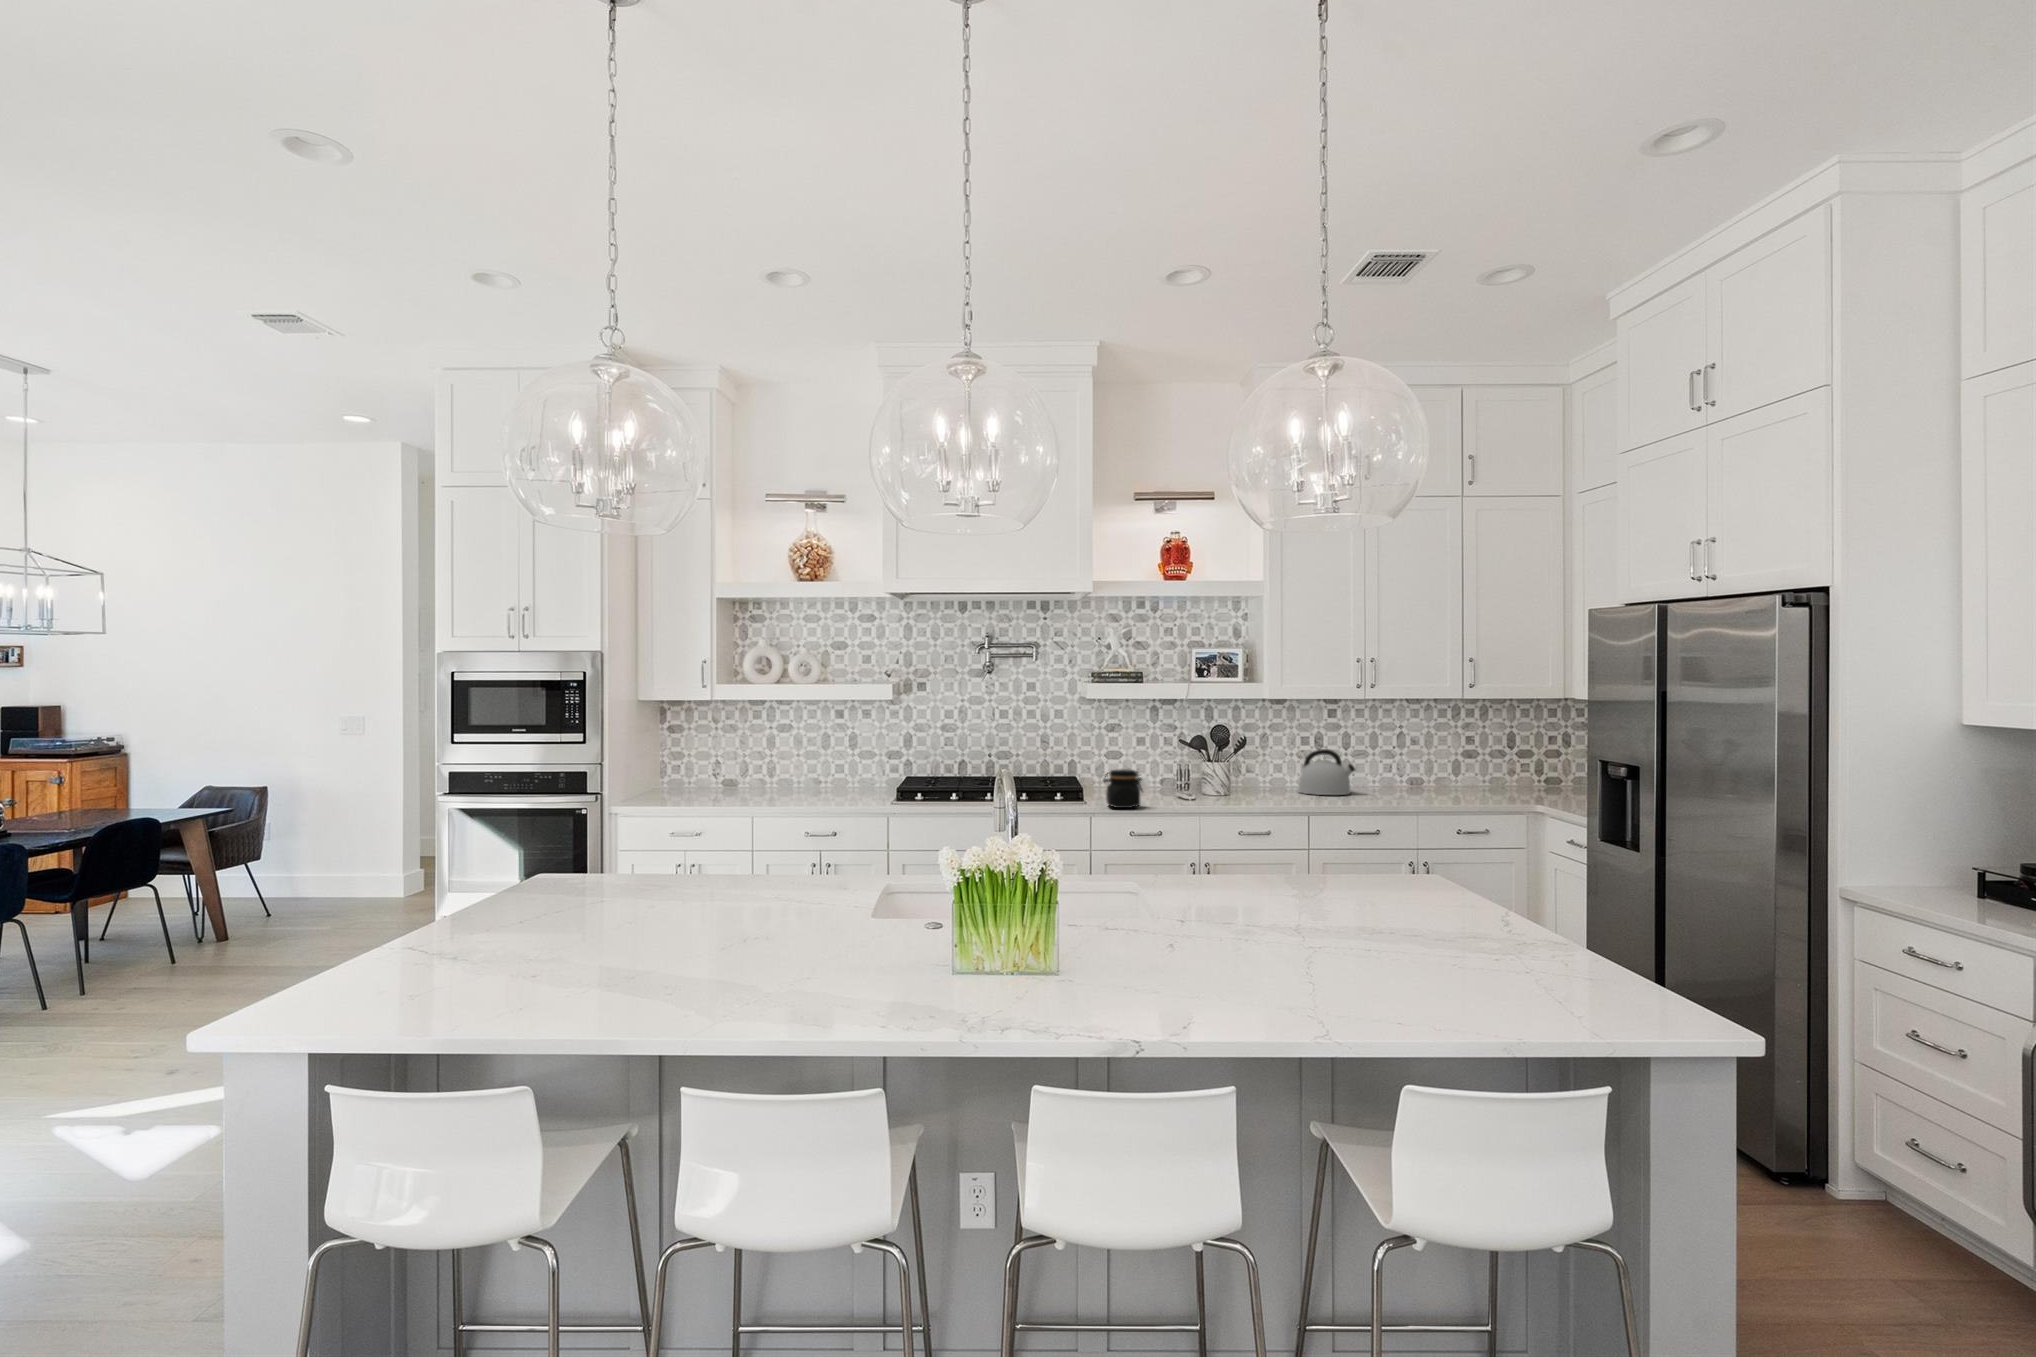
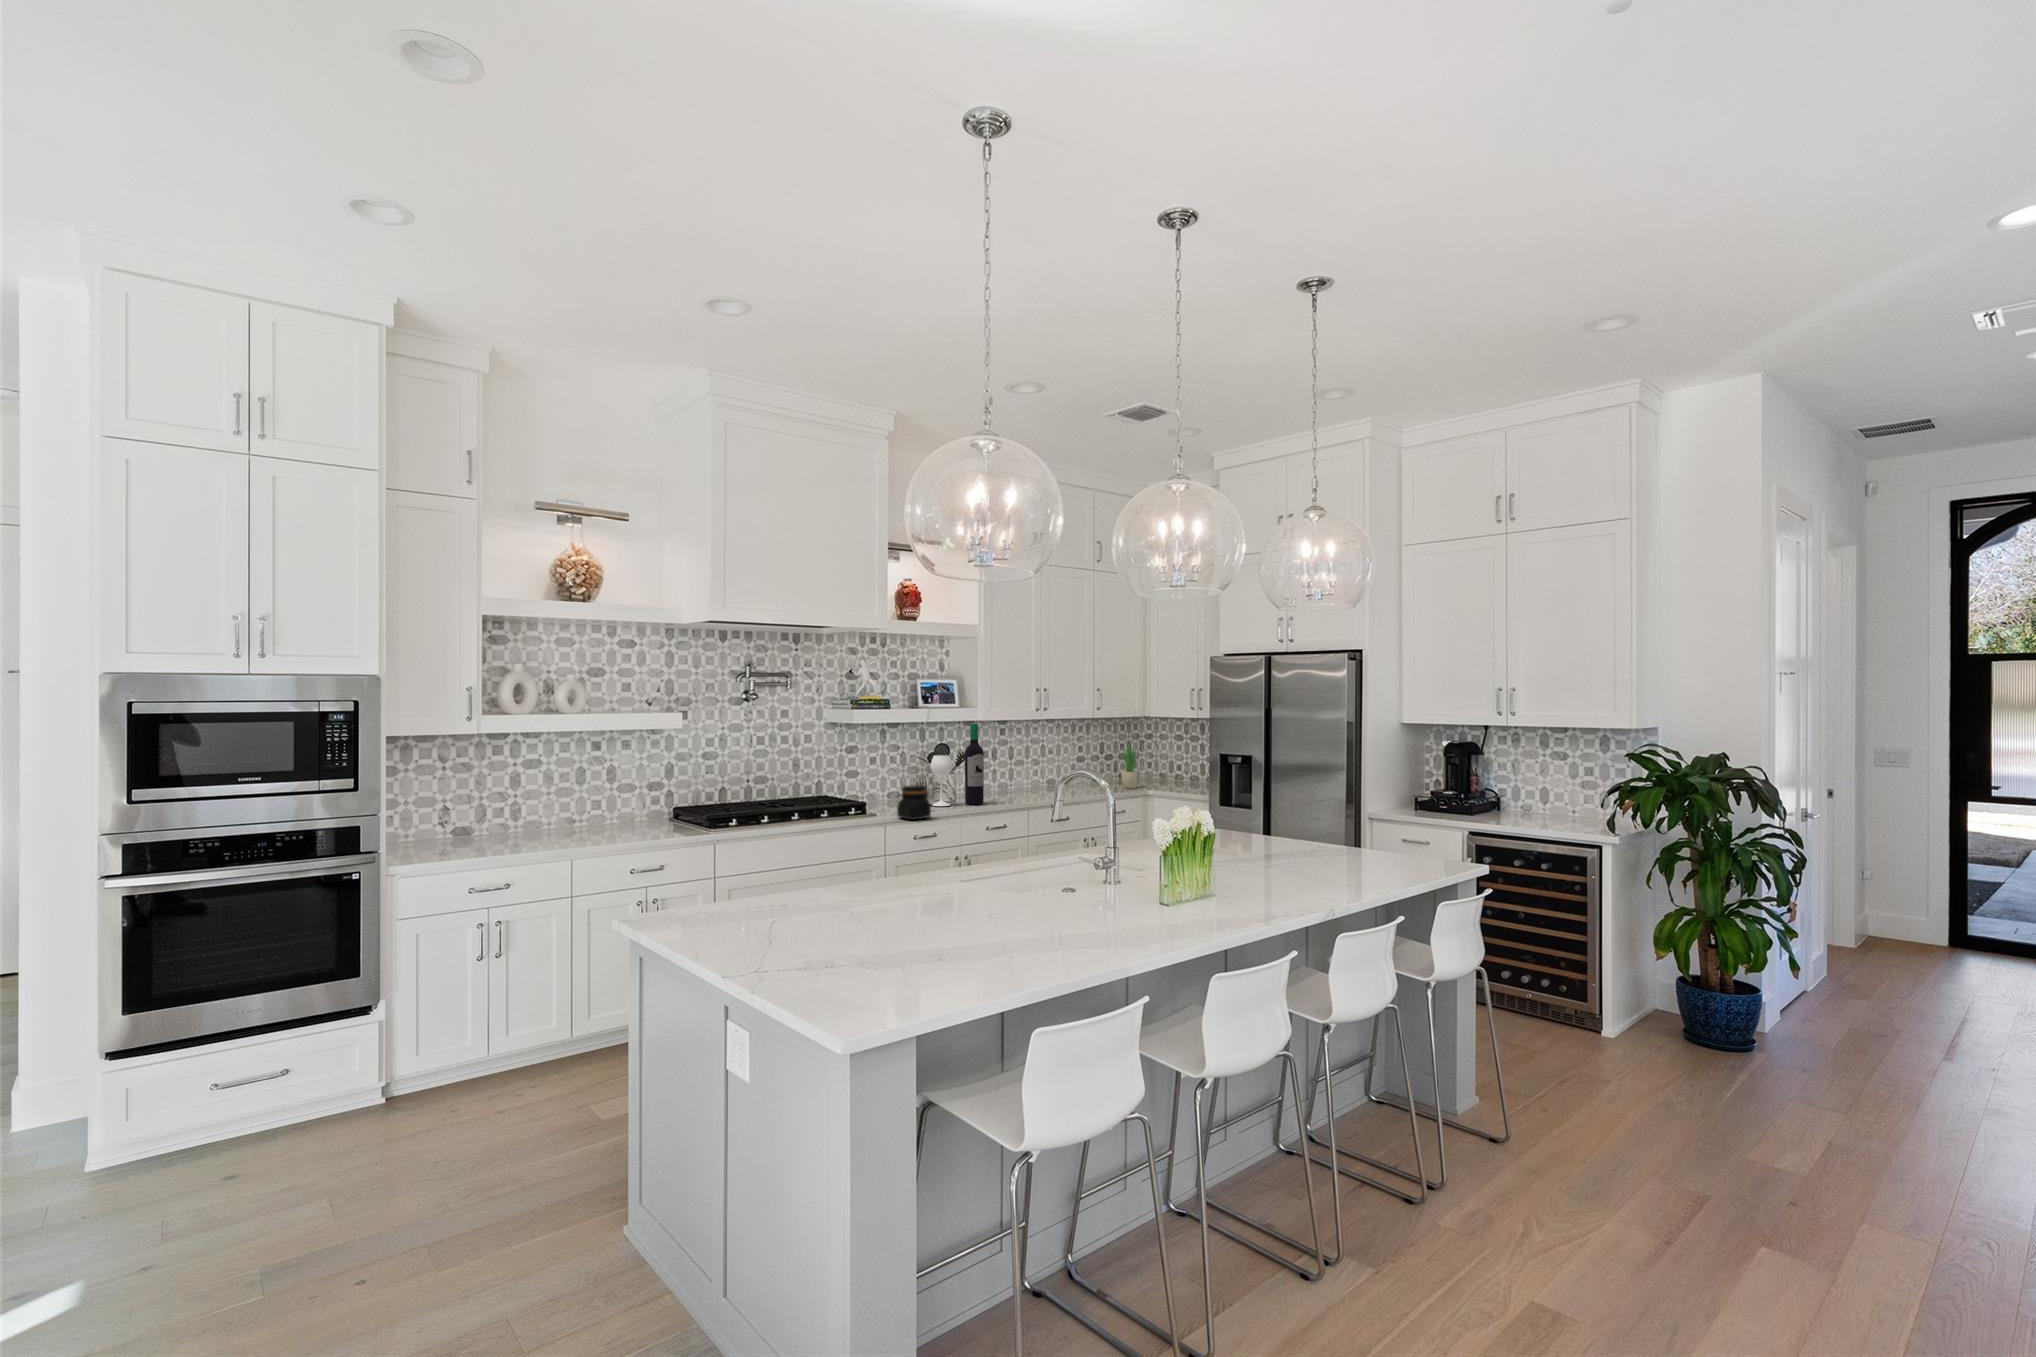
wine bottle: none [1191,701,1259,798] -> present [931,723,984,806]
potted plant: none [1521,732,1549,796] -> present [1121,743,1137,788]
kettle: present [1299,749,1355,795] -> none [988,761,1032,798]

